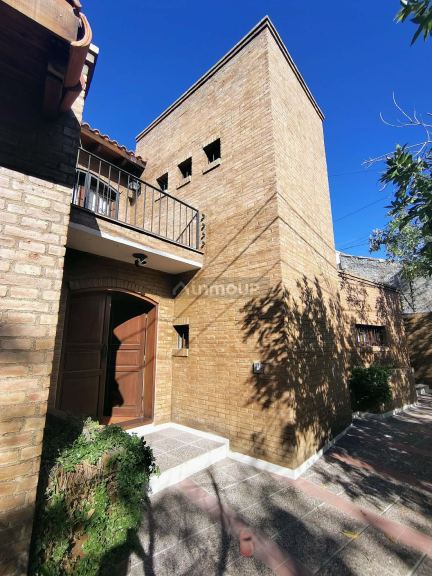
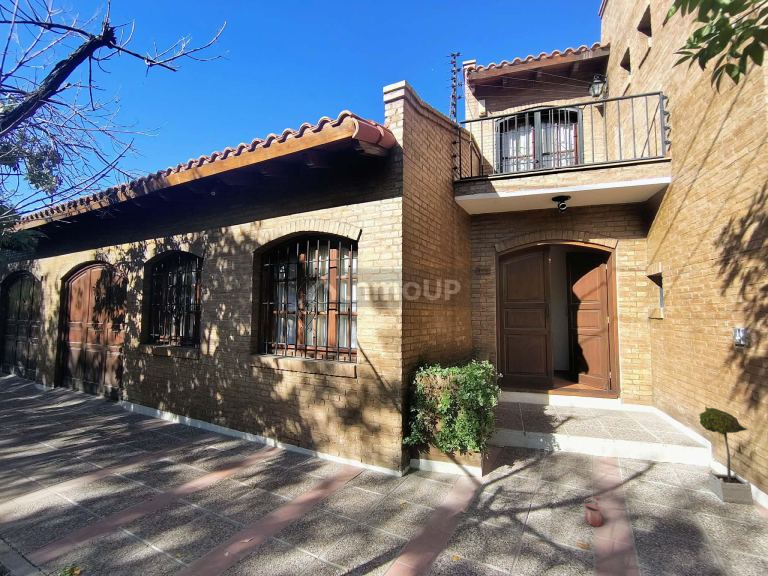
potted tree: none [242,416,267,480] -> present [699,407,753,505]

